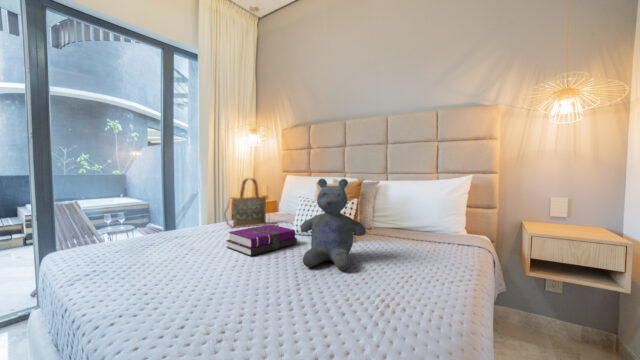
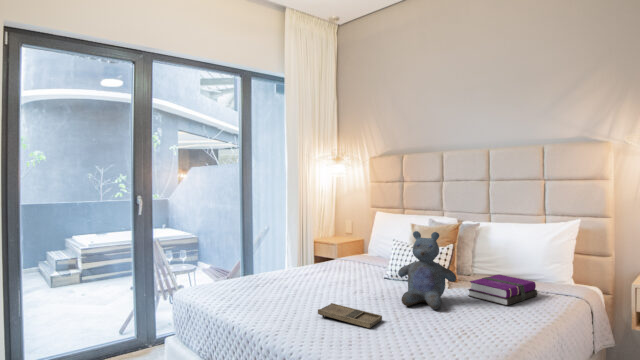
handbag: present [224,178,276,227] -> none [319,219,370,269]
hardback book: present [226,225,297,256] -> present [468,275,538,306]
tray: none [179,271,273,311] -> present [318,303,382,328]

